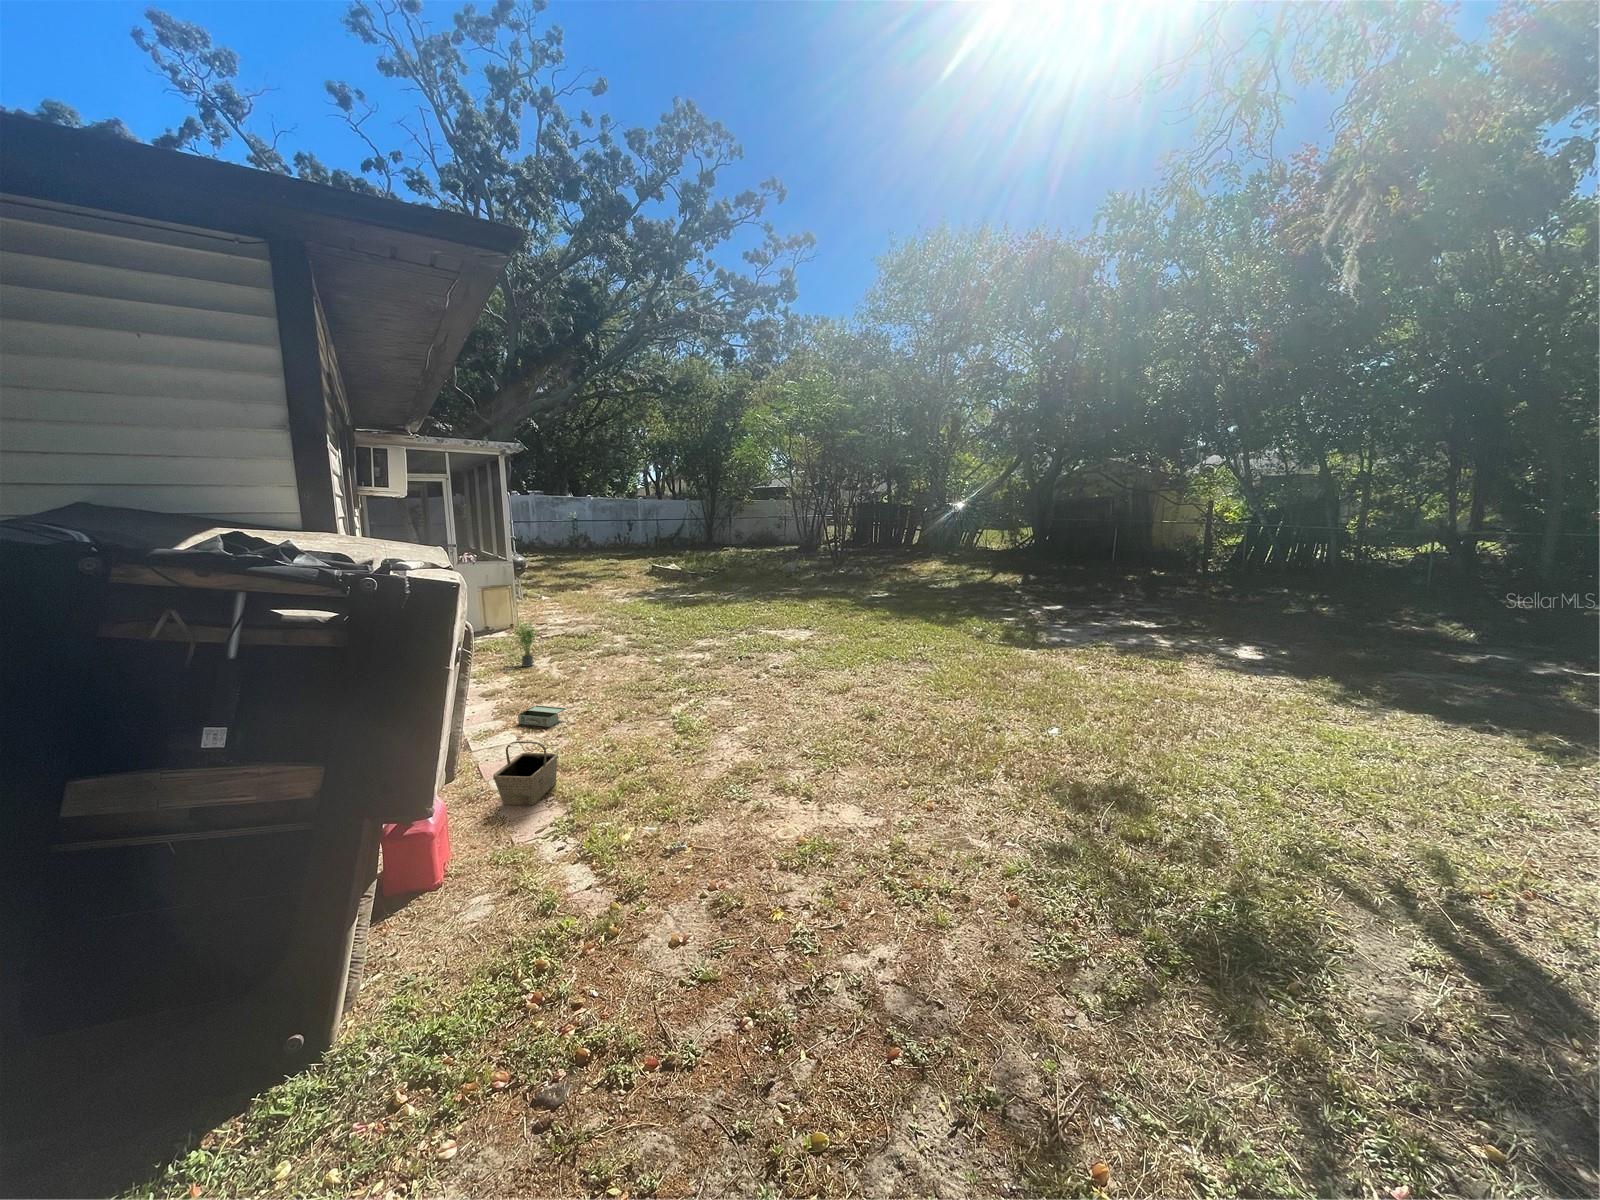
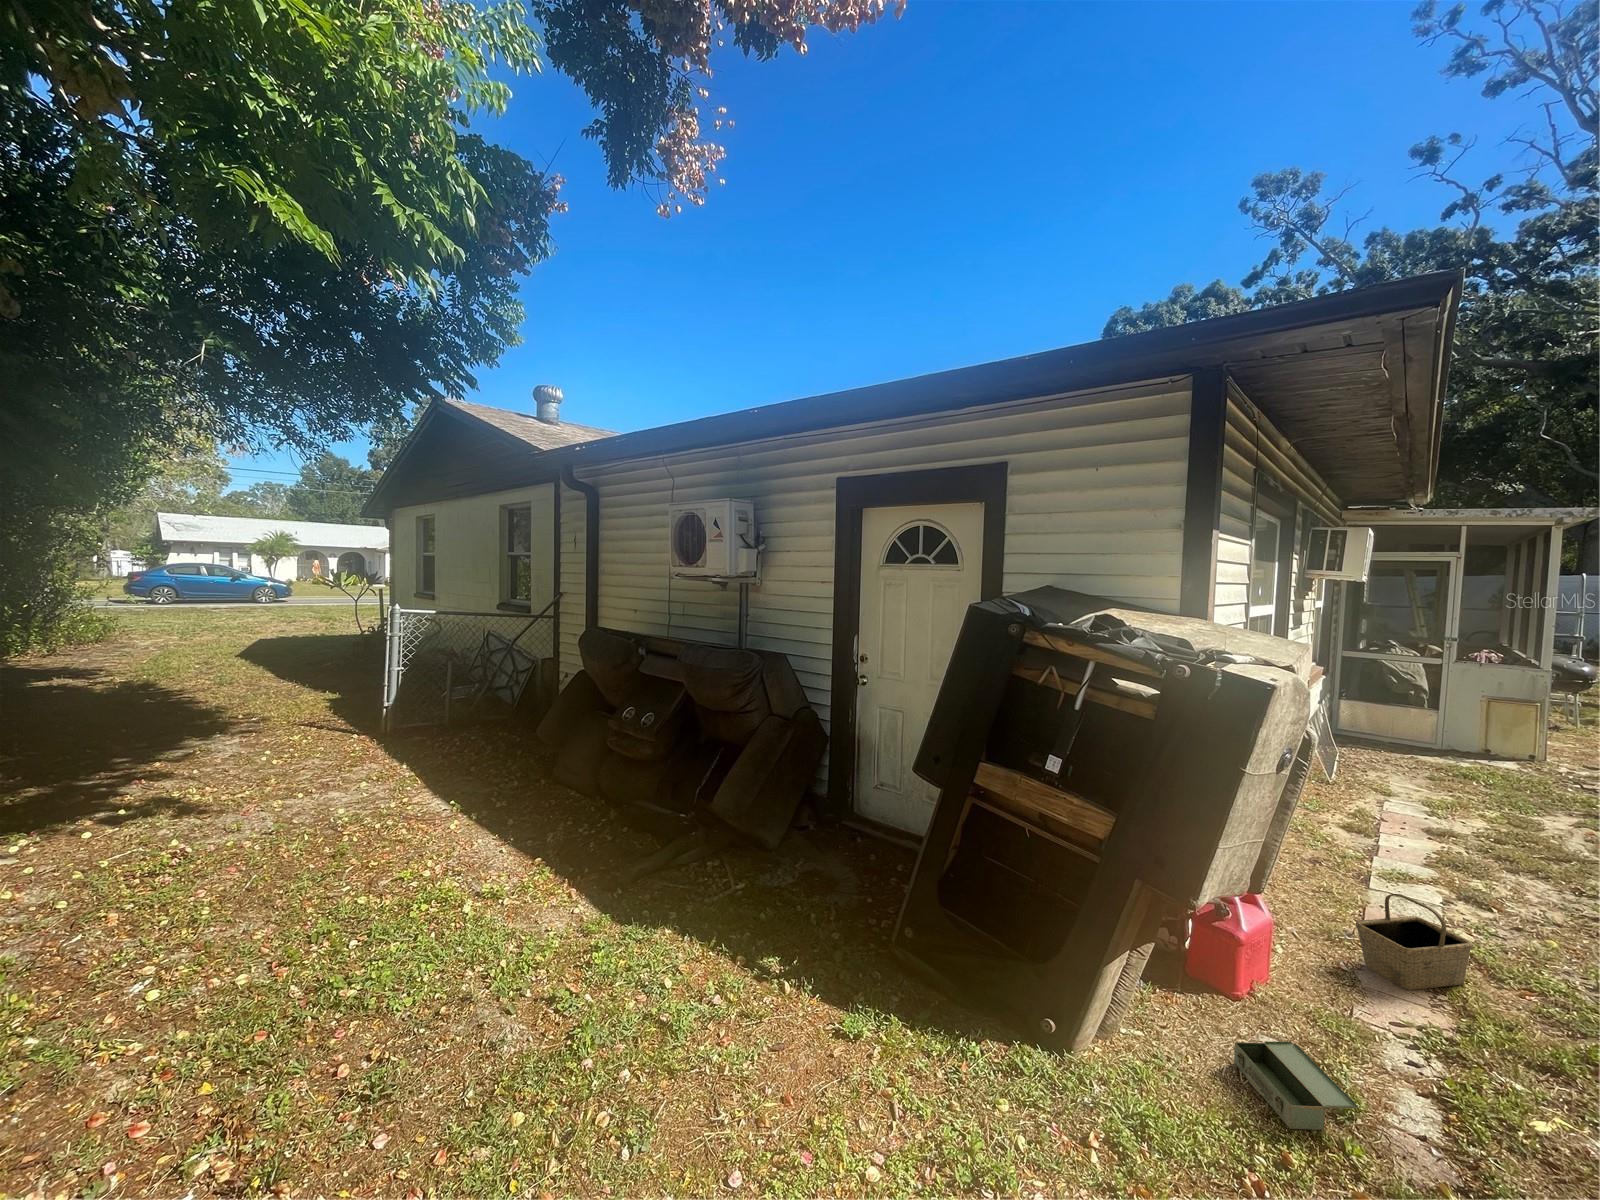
potted plant: present [515,621,537,667] -> none [1487,741,1567,819]
toolbox: present [518,706,565,727] -> present [1234,1041,1358,1130]

